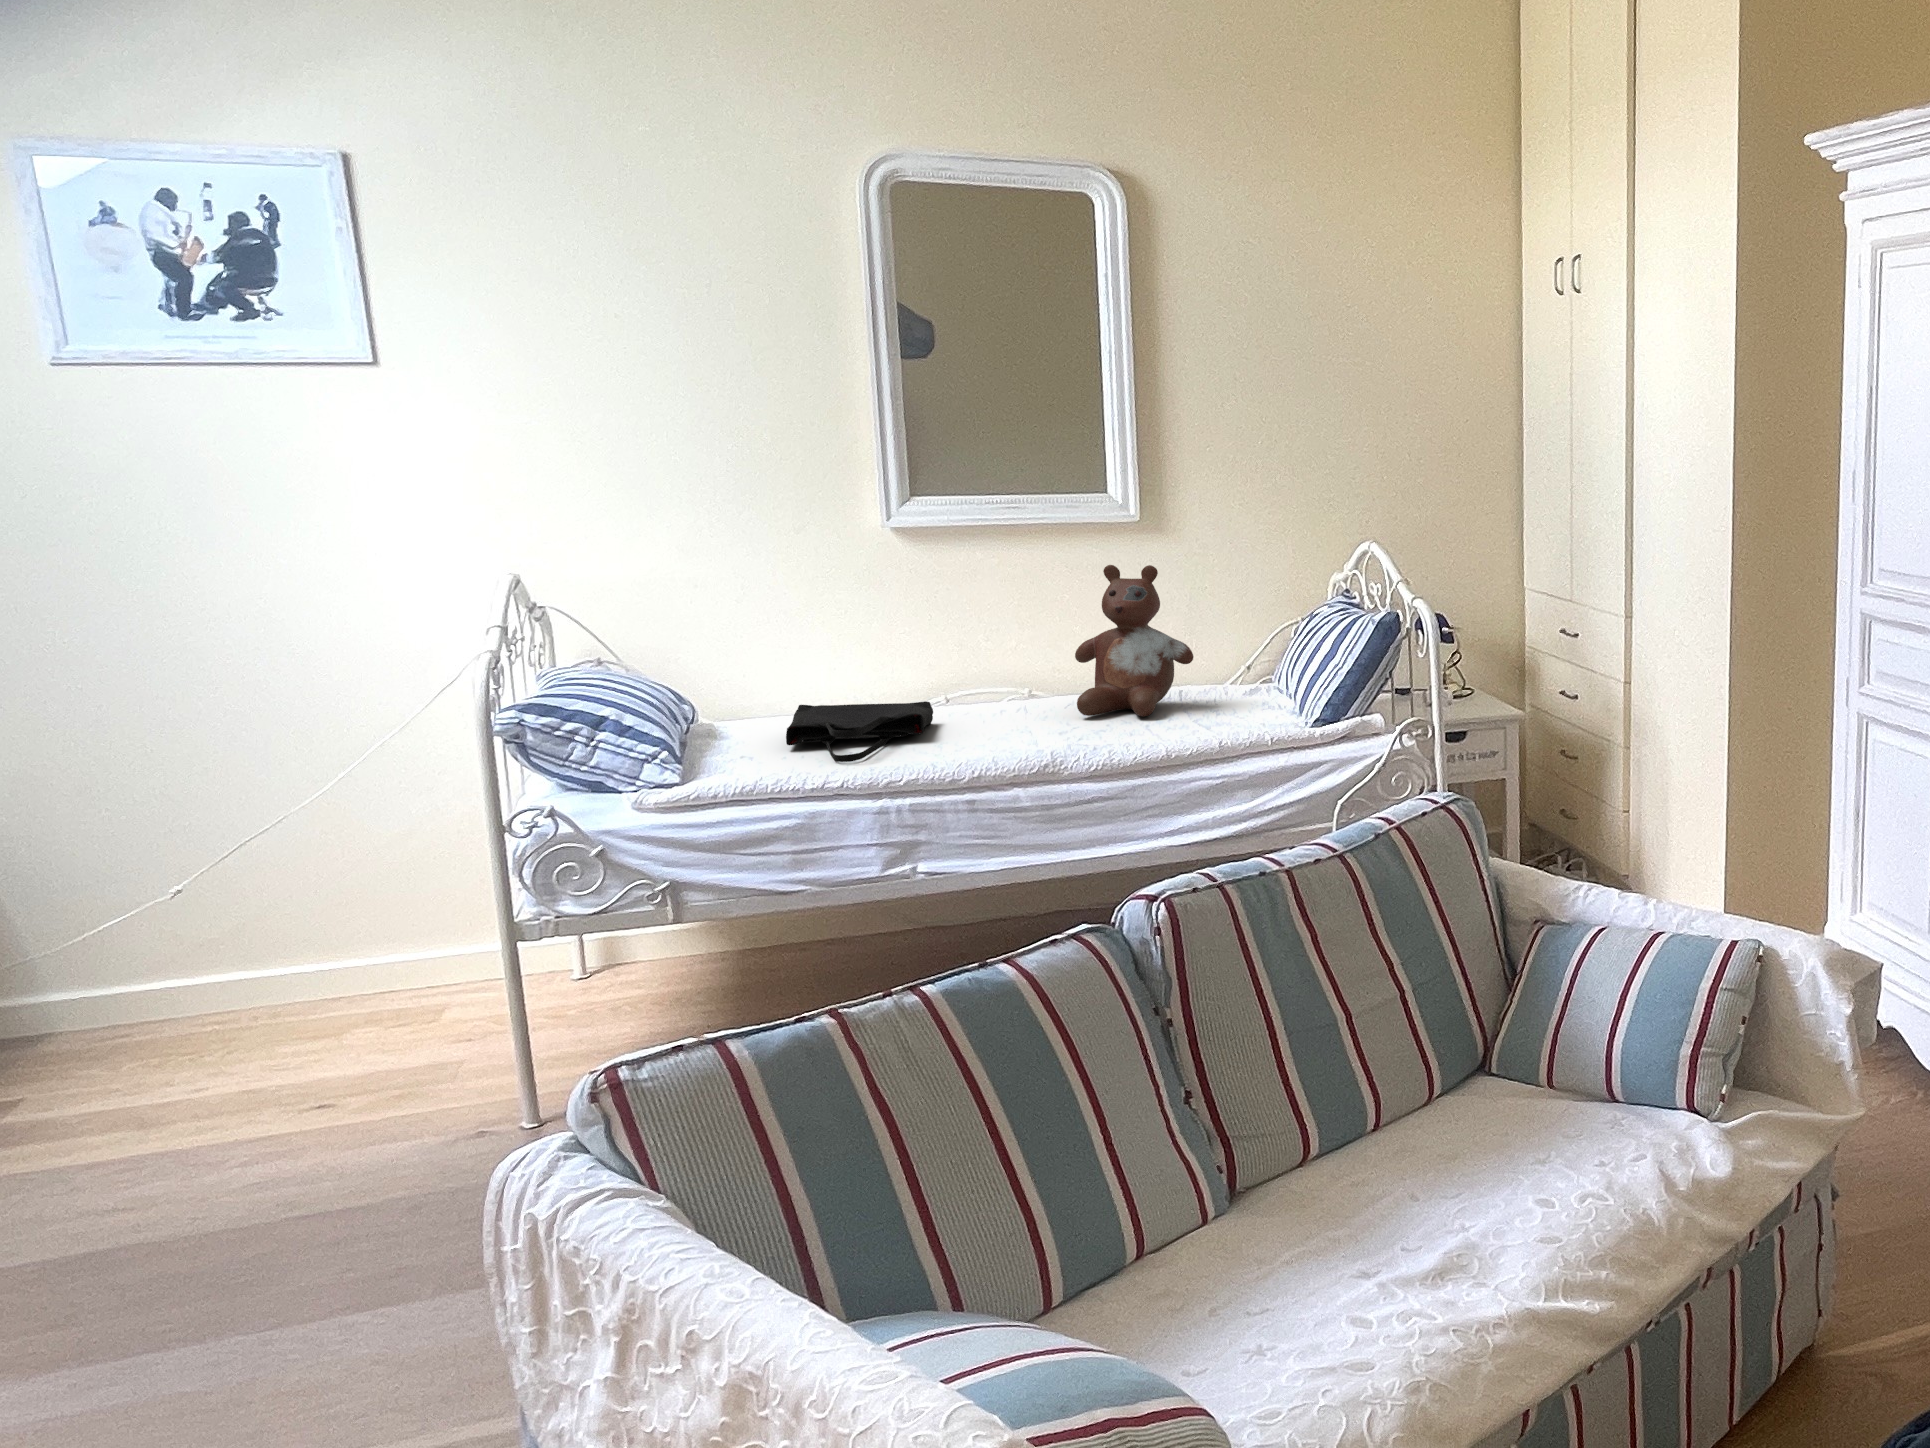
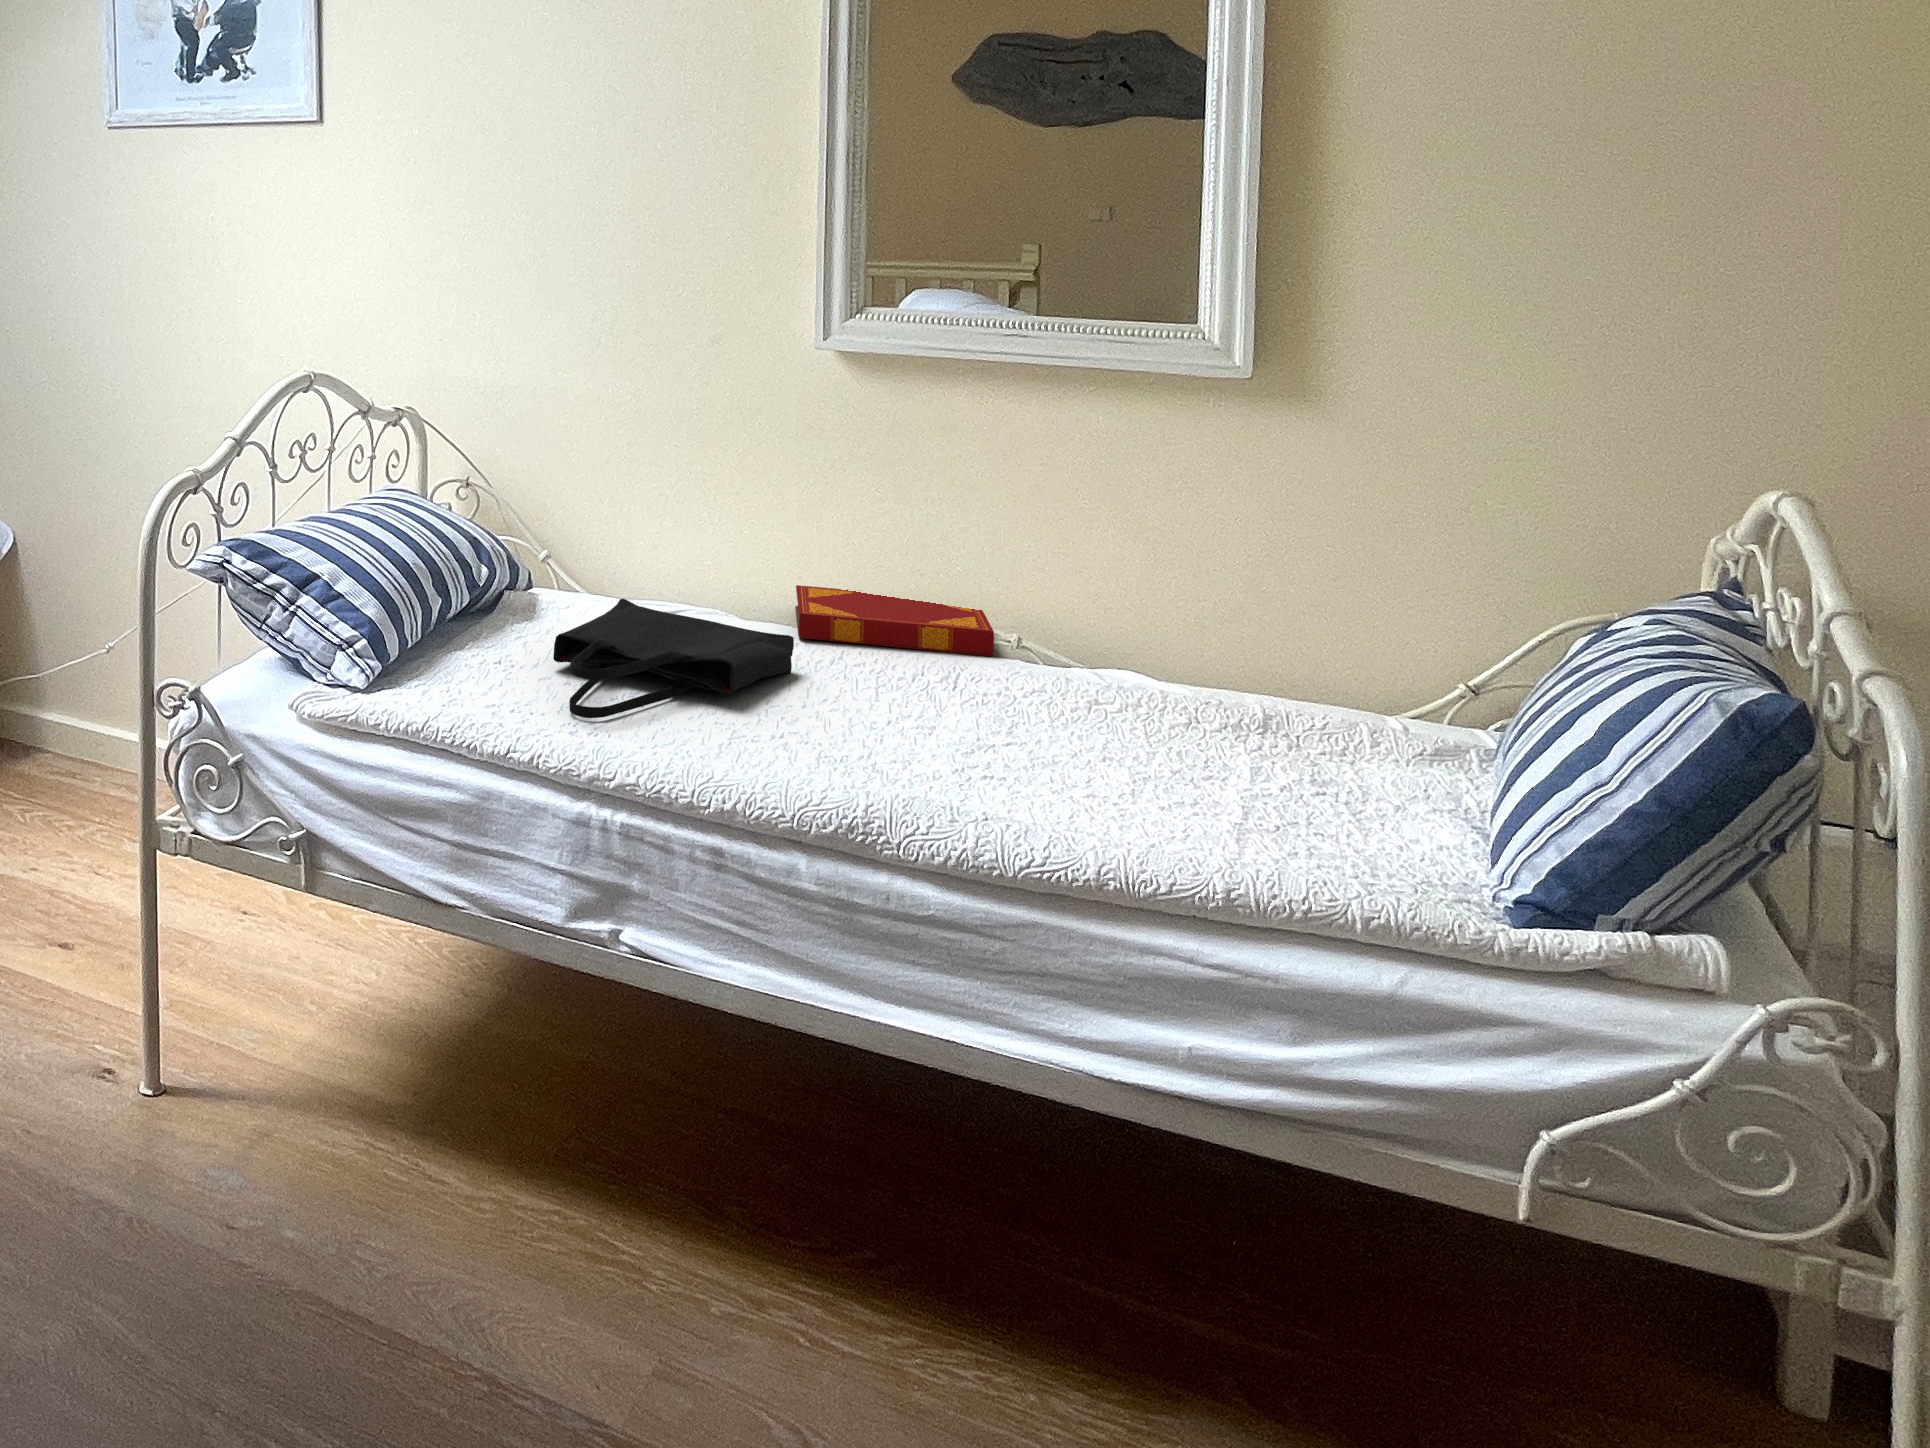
stuffed bear: present [1075,565,1194,717] -> none [1017,461,1274,766]
hardback book: none [884,674,1025,711] -> present [795,585,994,656]

